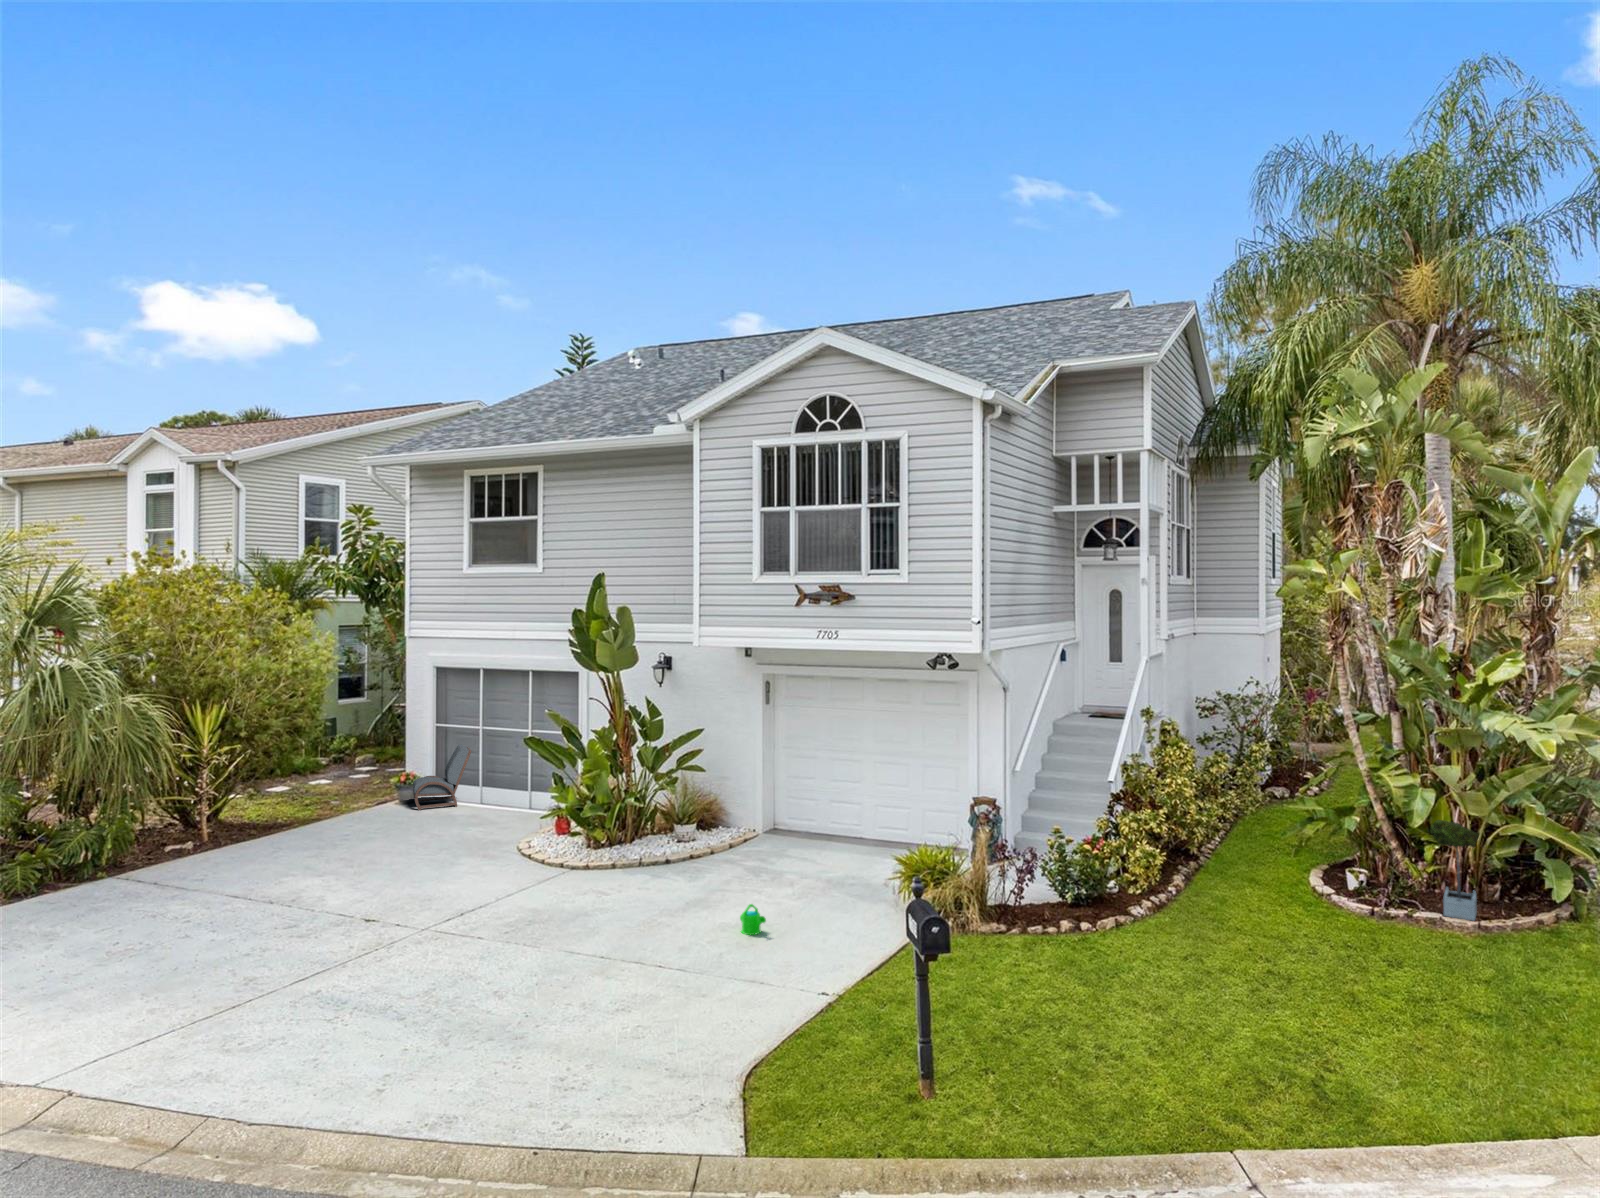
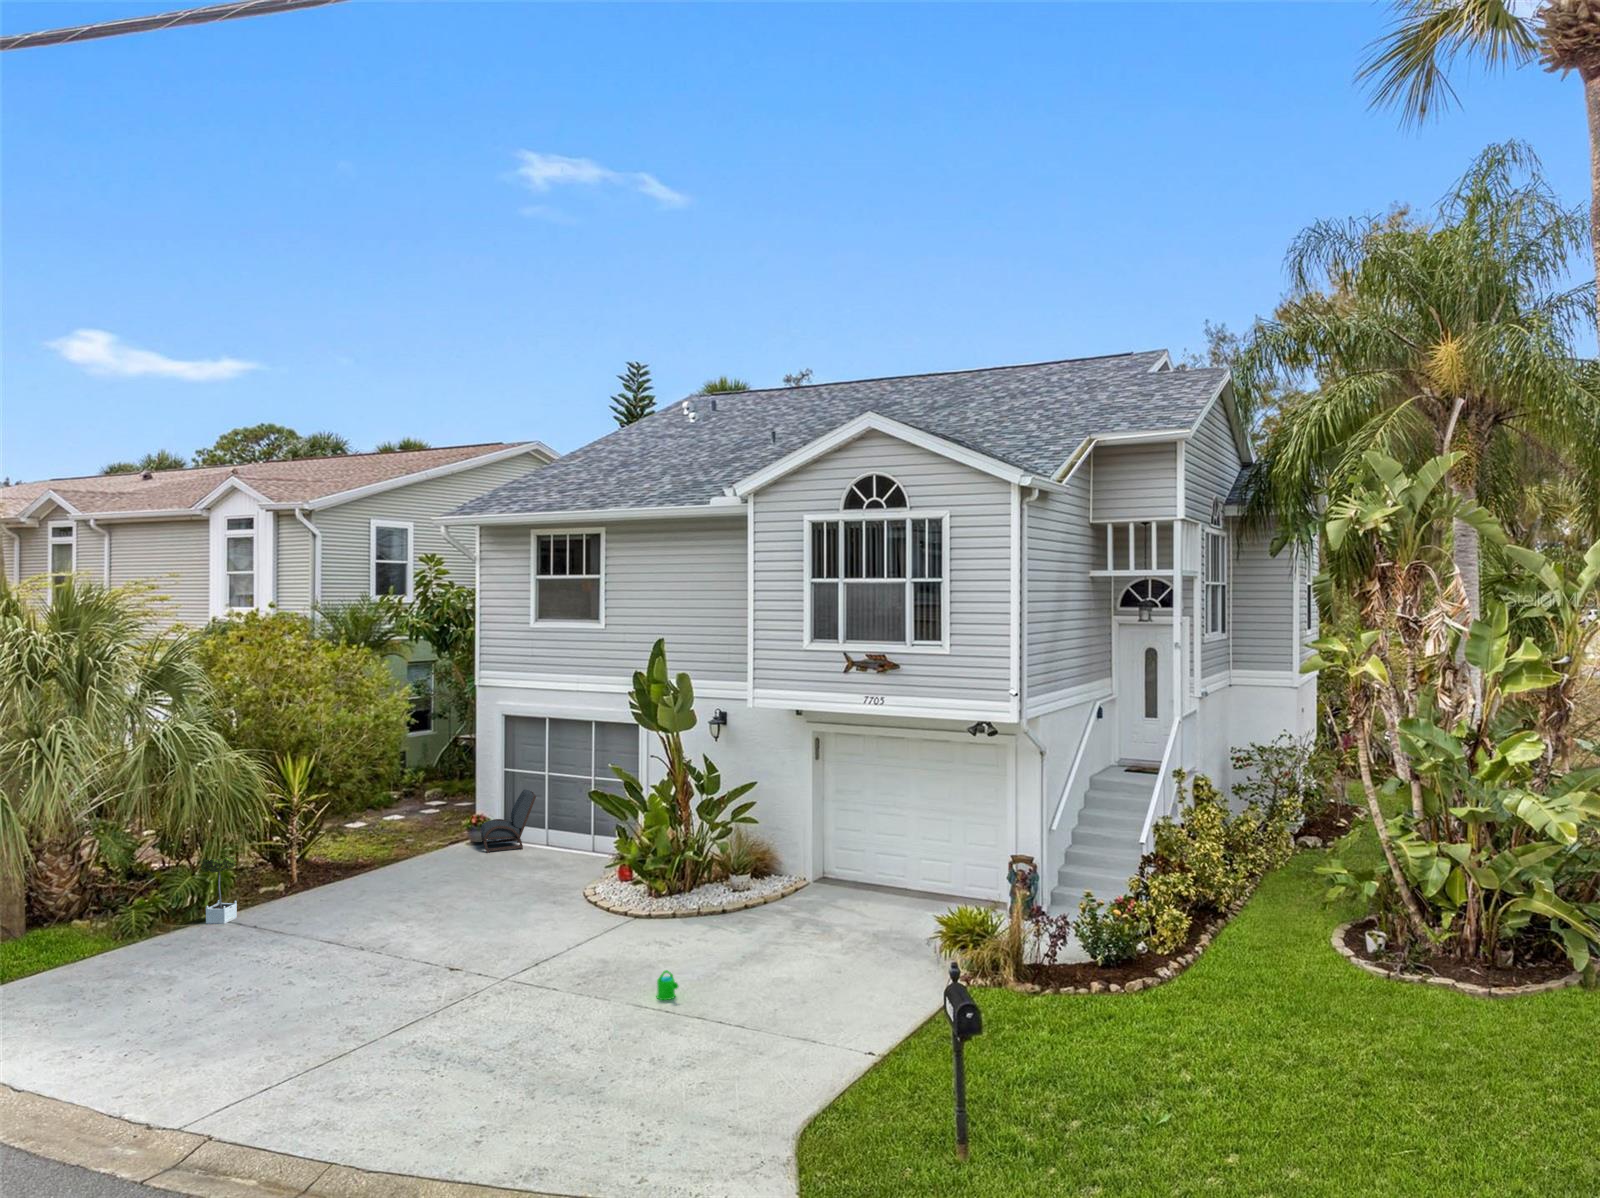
potted tree: present [1430,820,1479,921] -> present [201,855,237,924]
watering can: present [740,904,766,935] -> present [657,970,679,1000]

